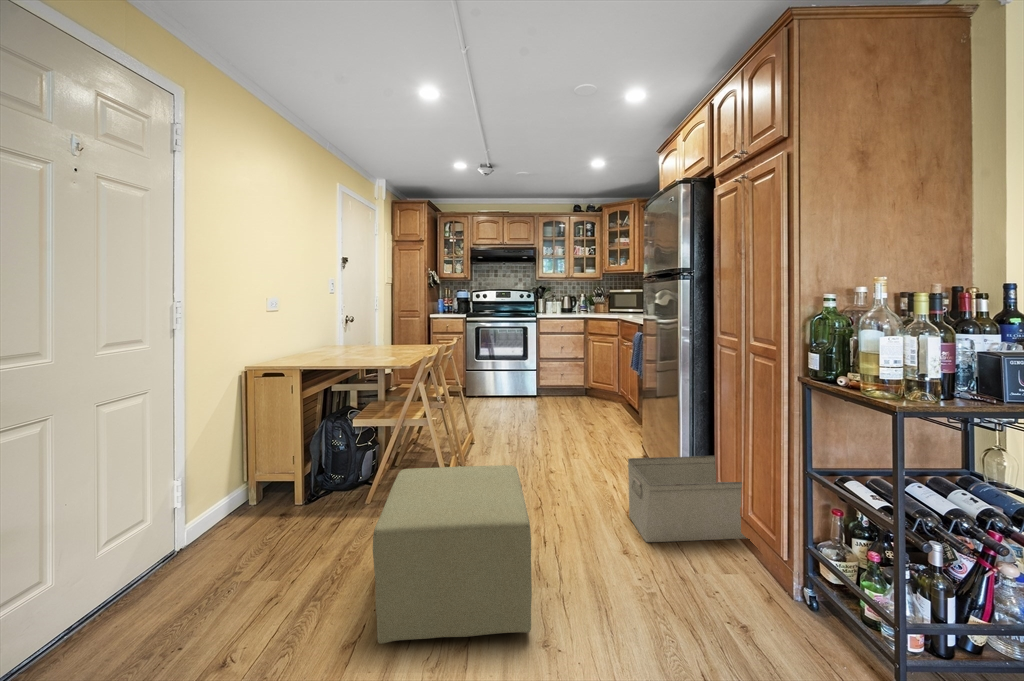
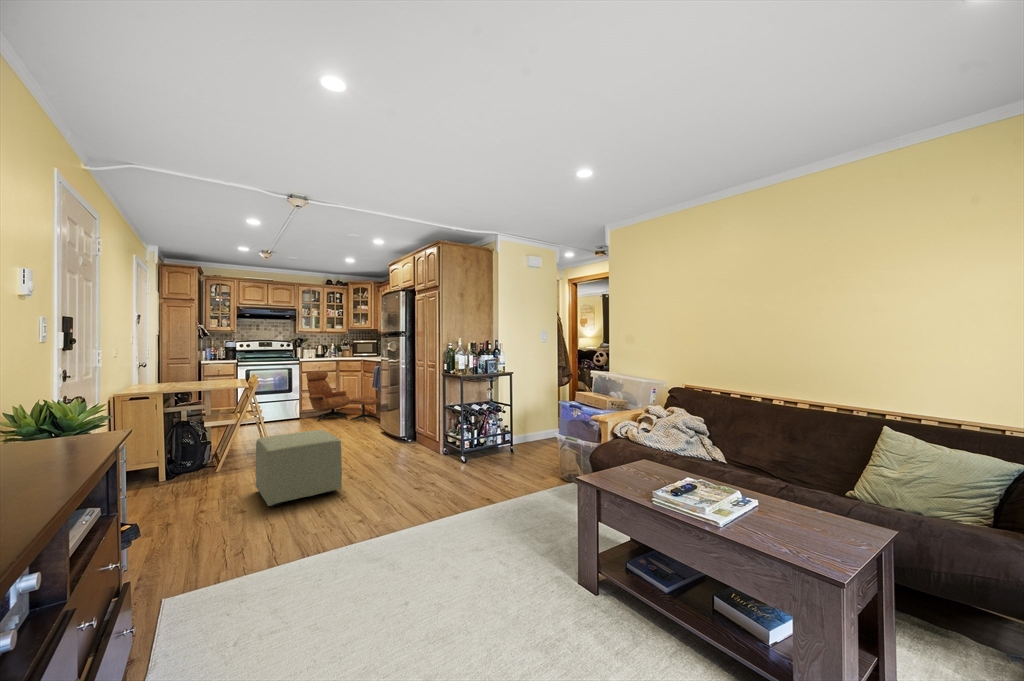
lounge chair: none [544,332,638,414] -> present [306,371,378,421]
storage bin: present [628,456,746,542] -> none [377,421,438,463]

